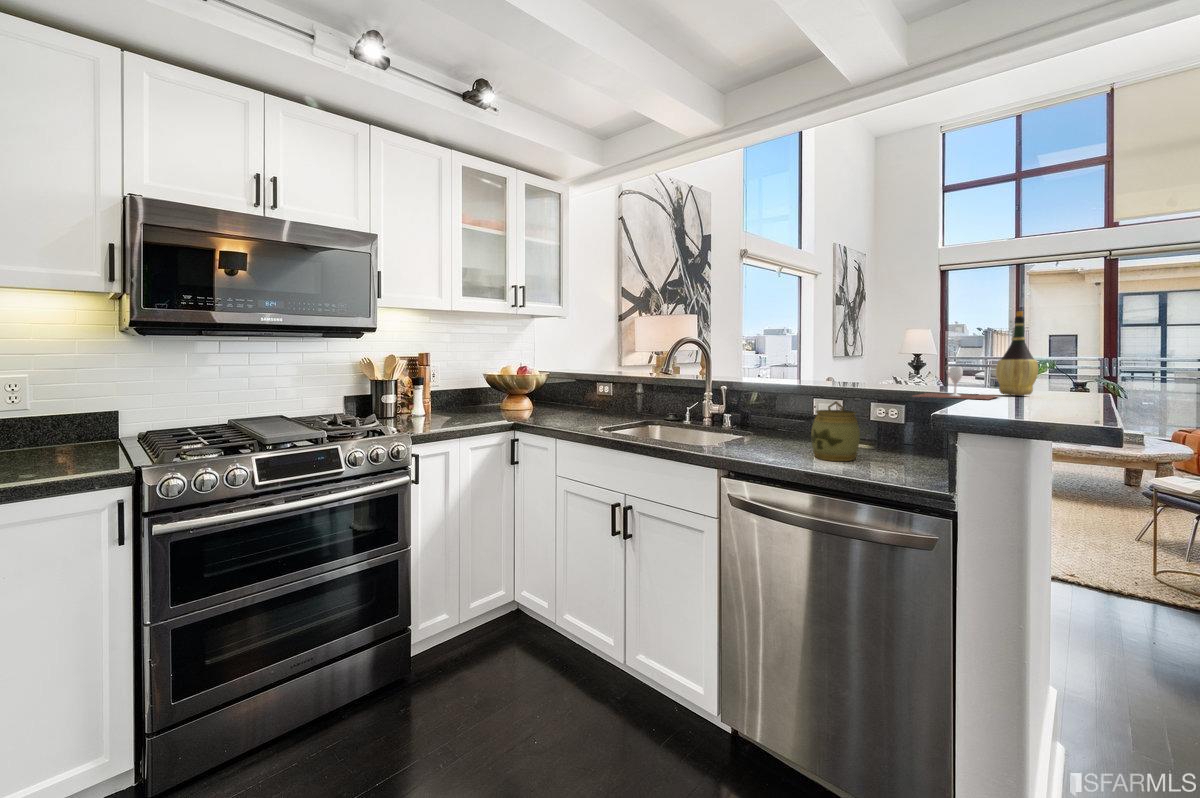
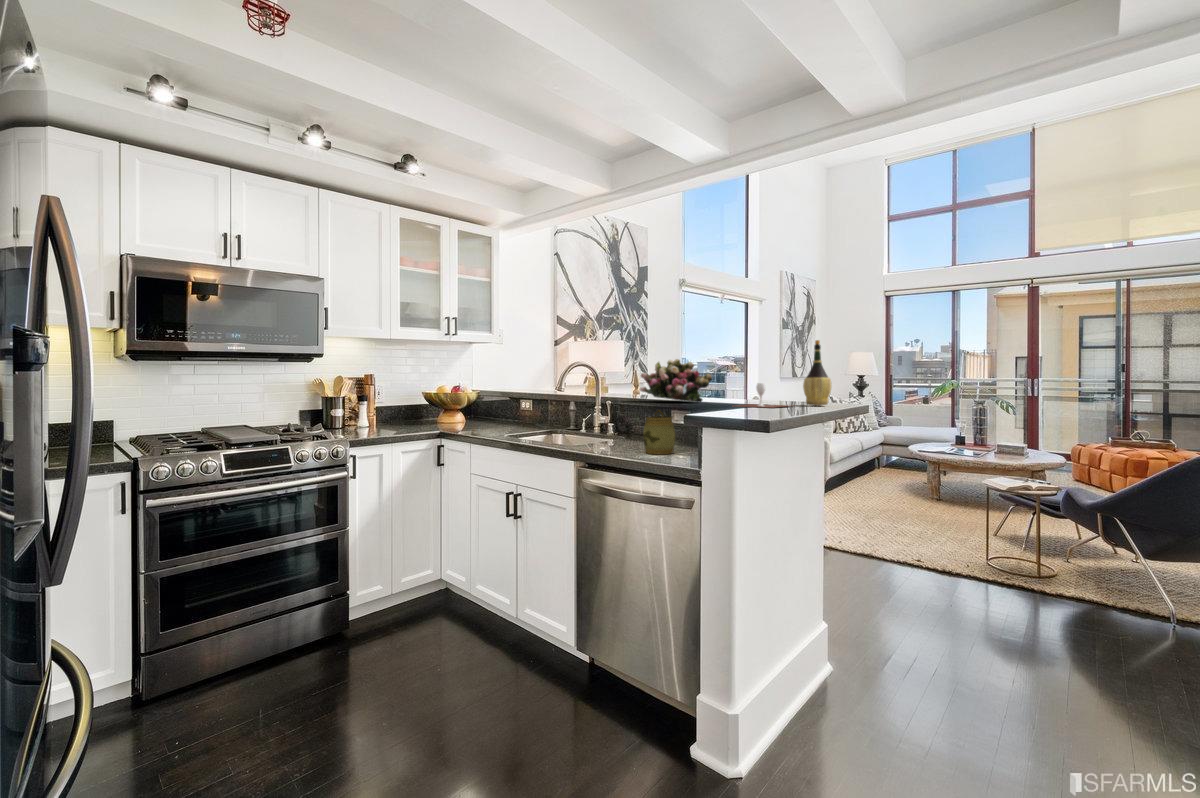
flower arrangement: none [773,335,865,390] -> present [640,359,712,402]

